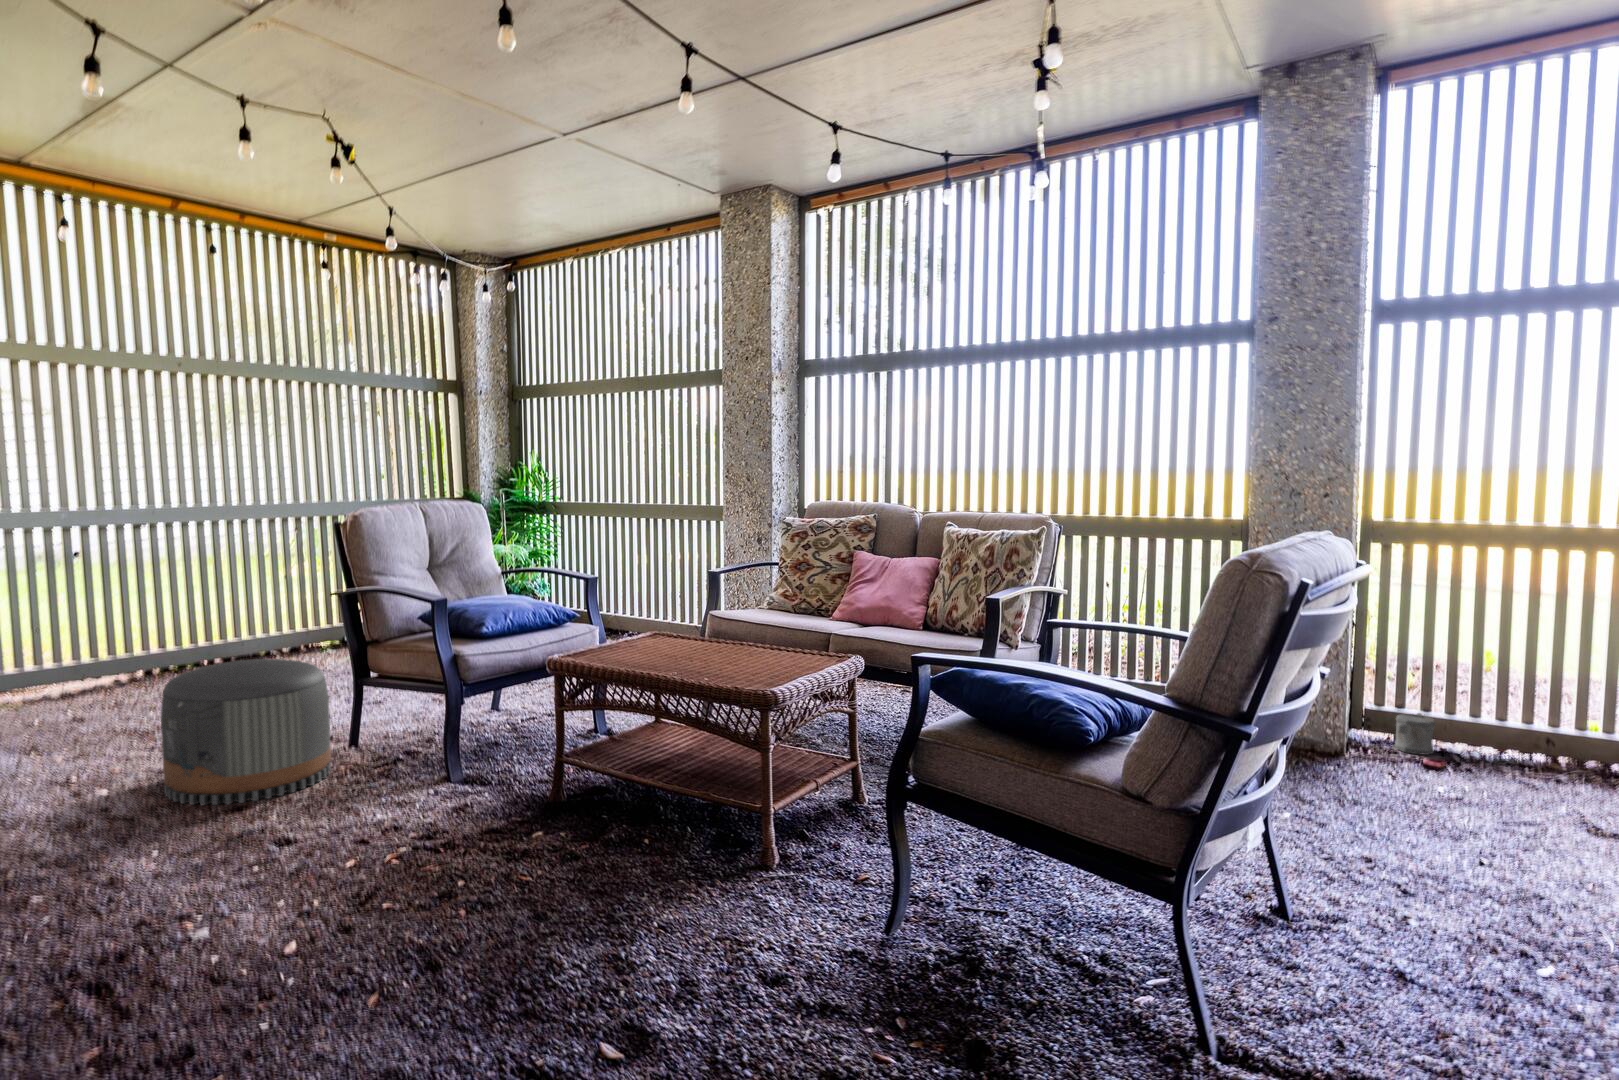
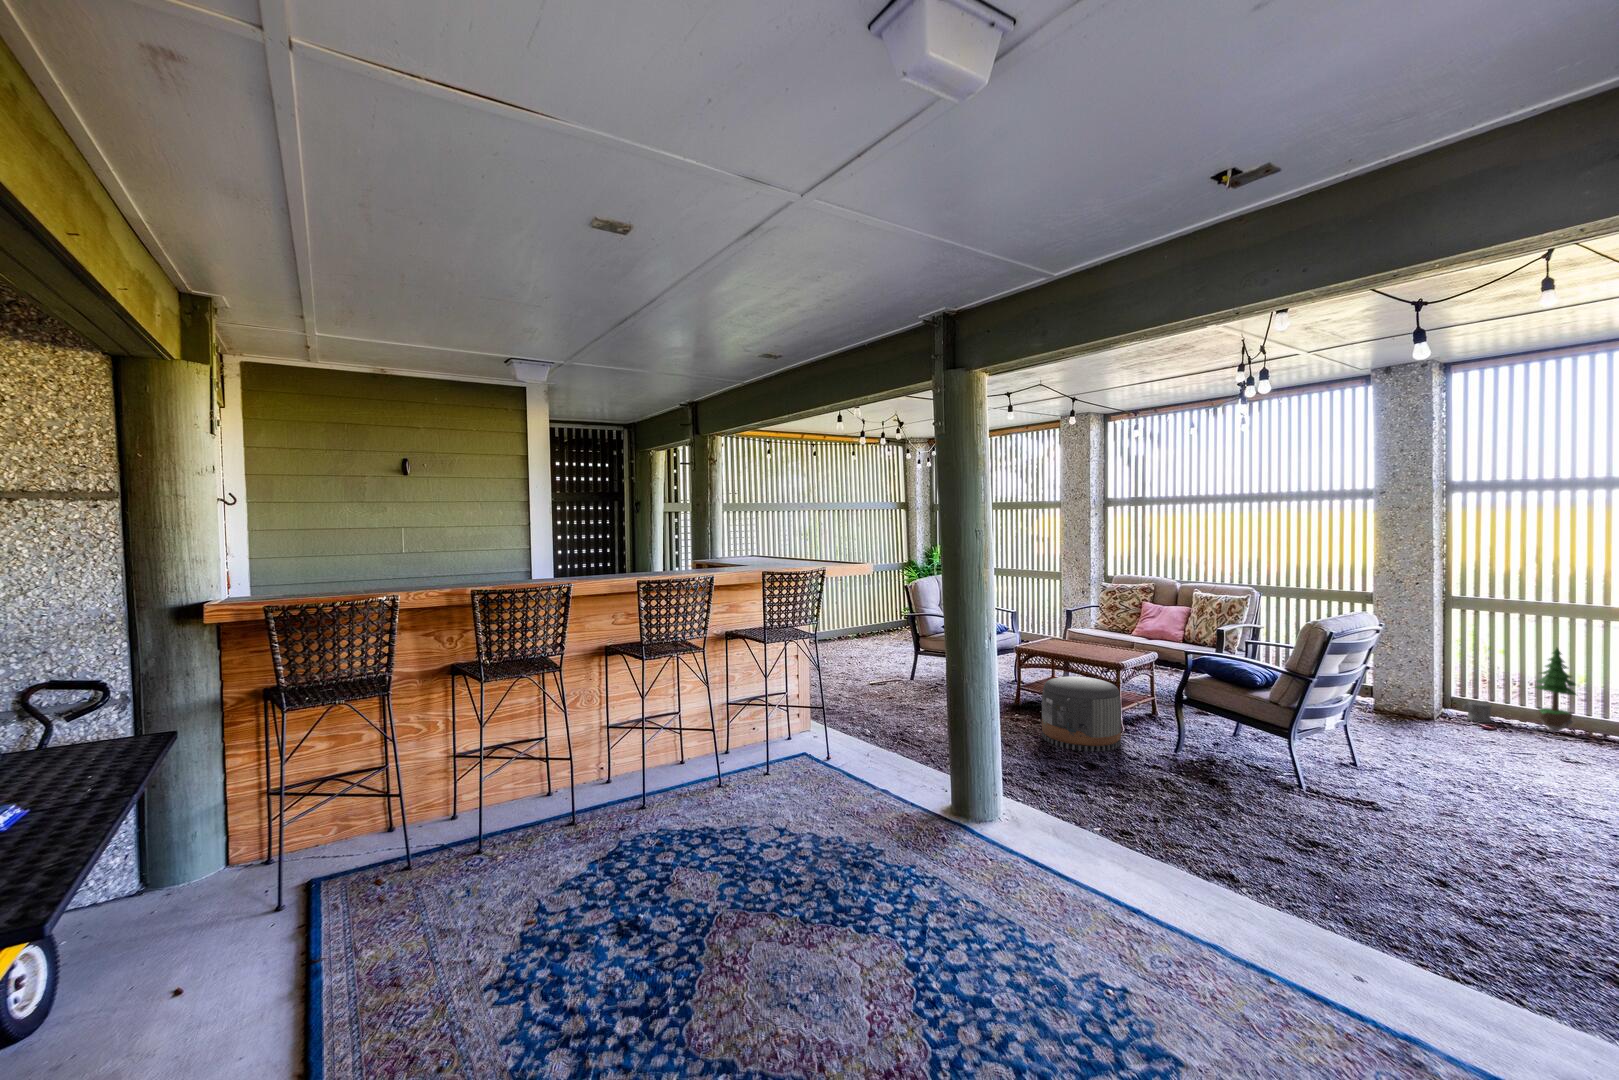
potted tree: none [1503,606,1575,764] -> present [1535,648,1576,731]
pouf: present [161,659,331,805] -> present [1042,676,1121,751]

